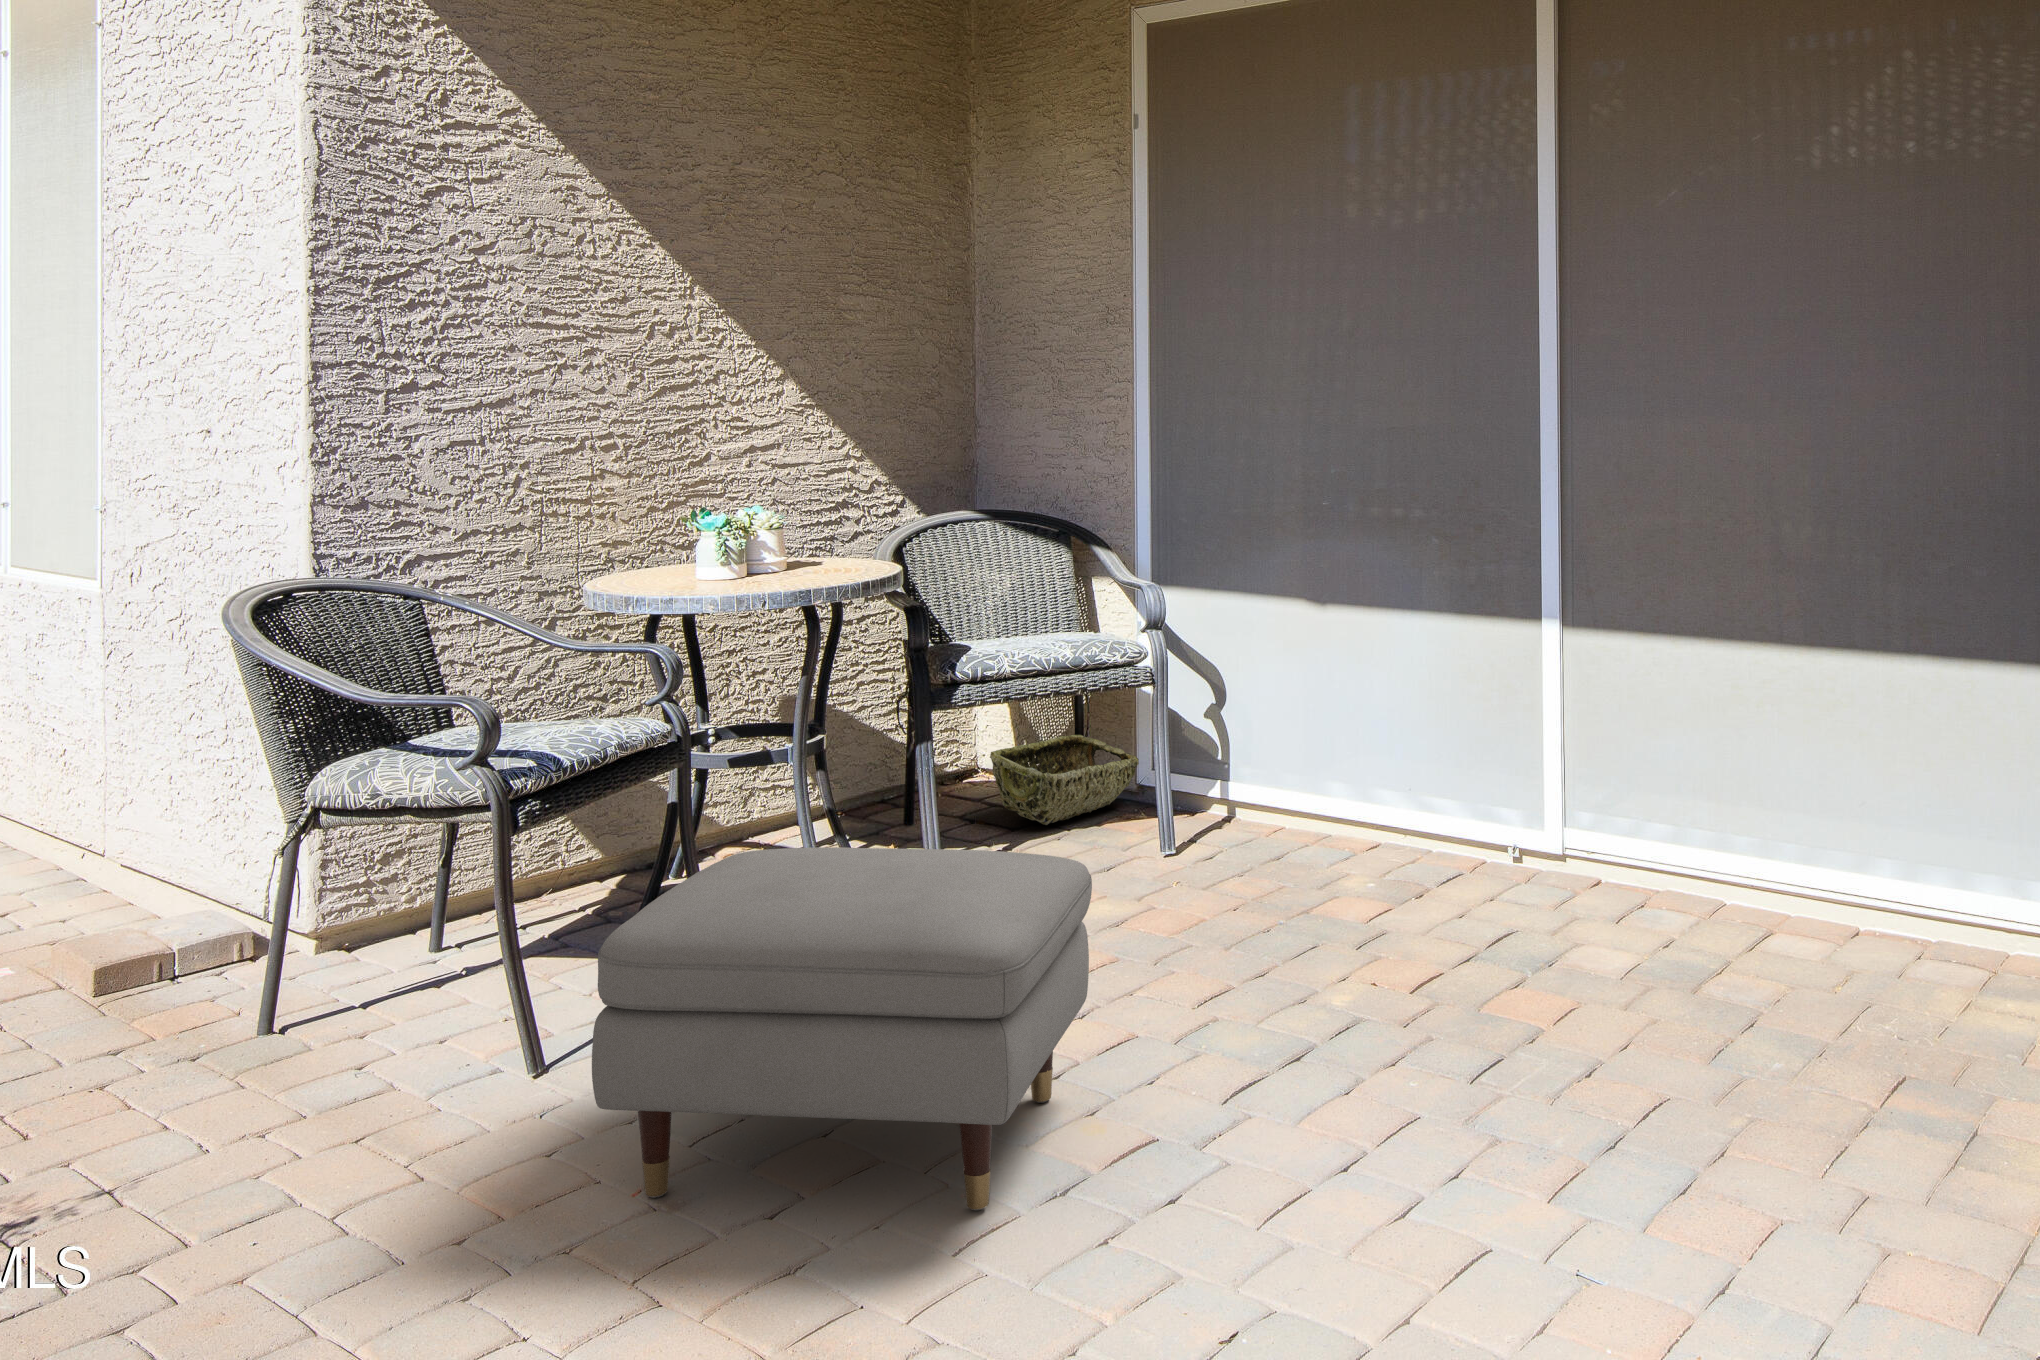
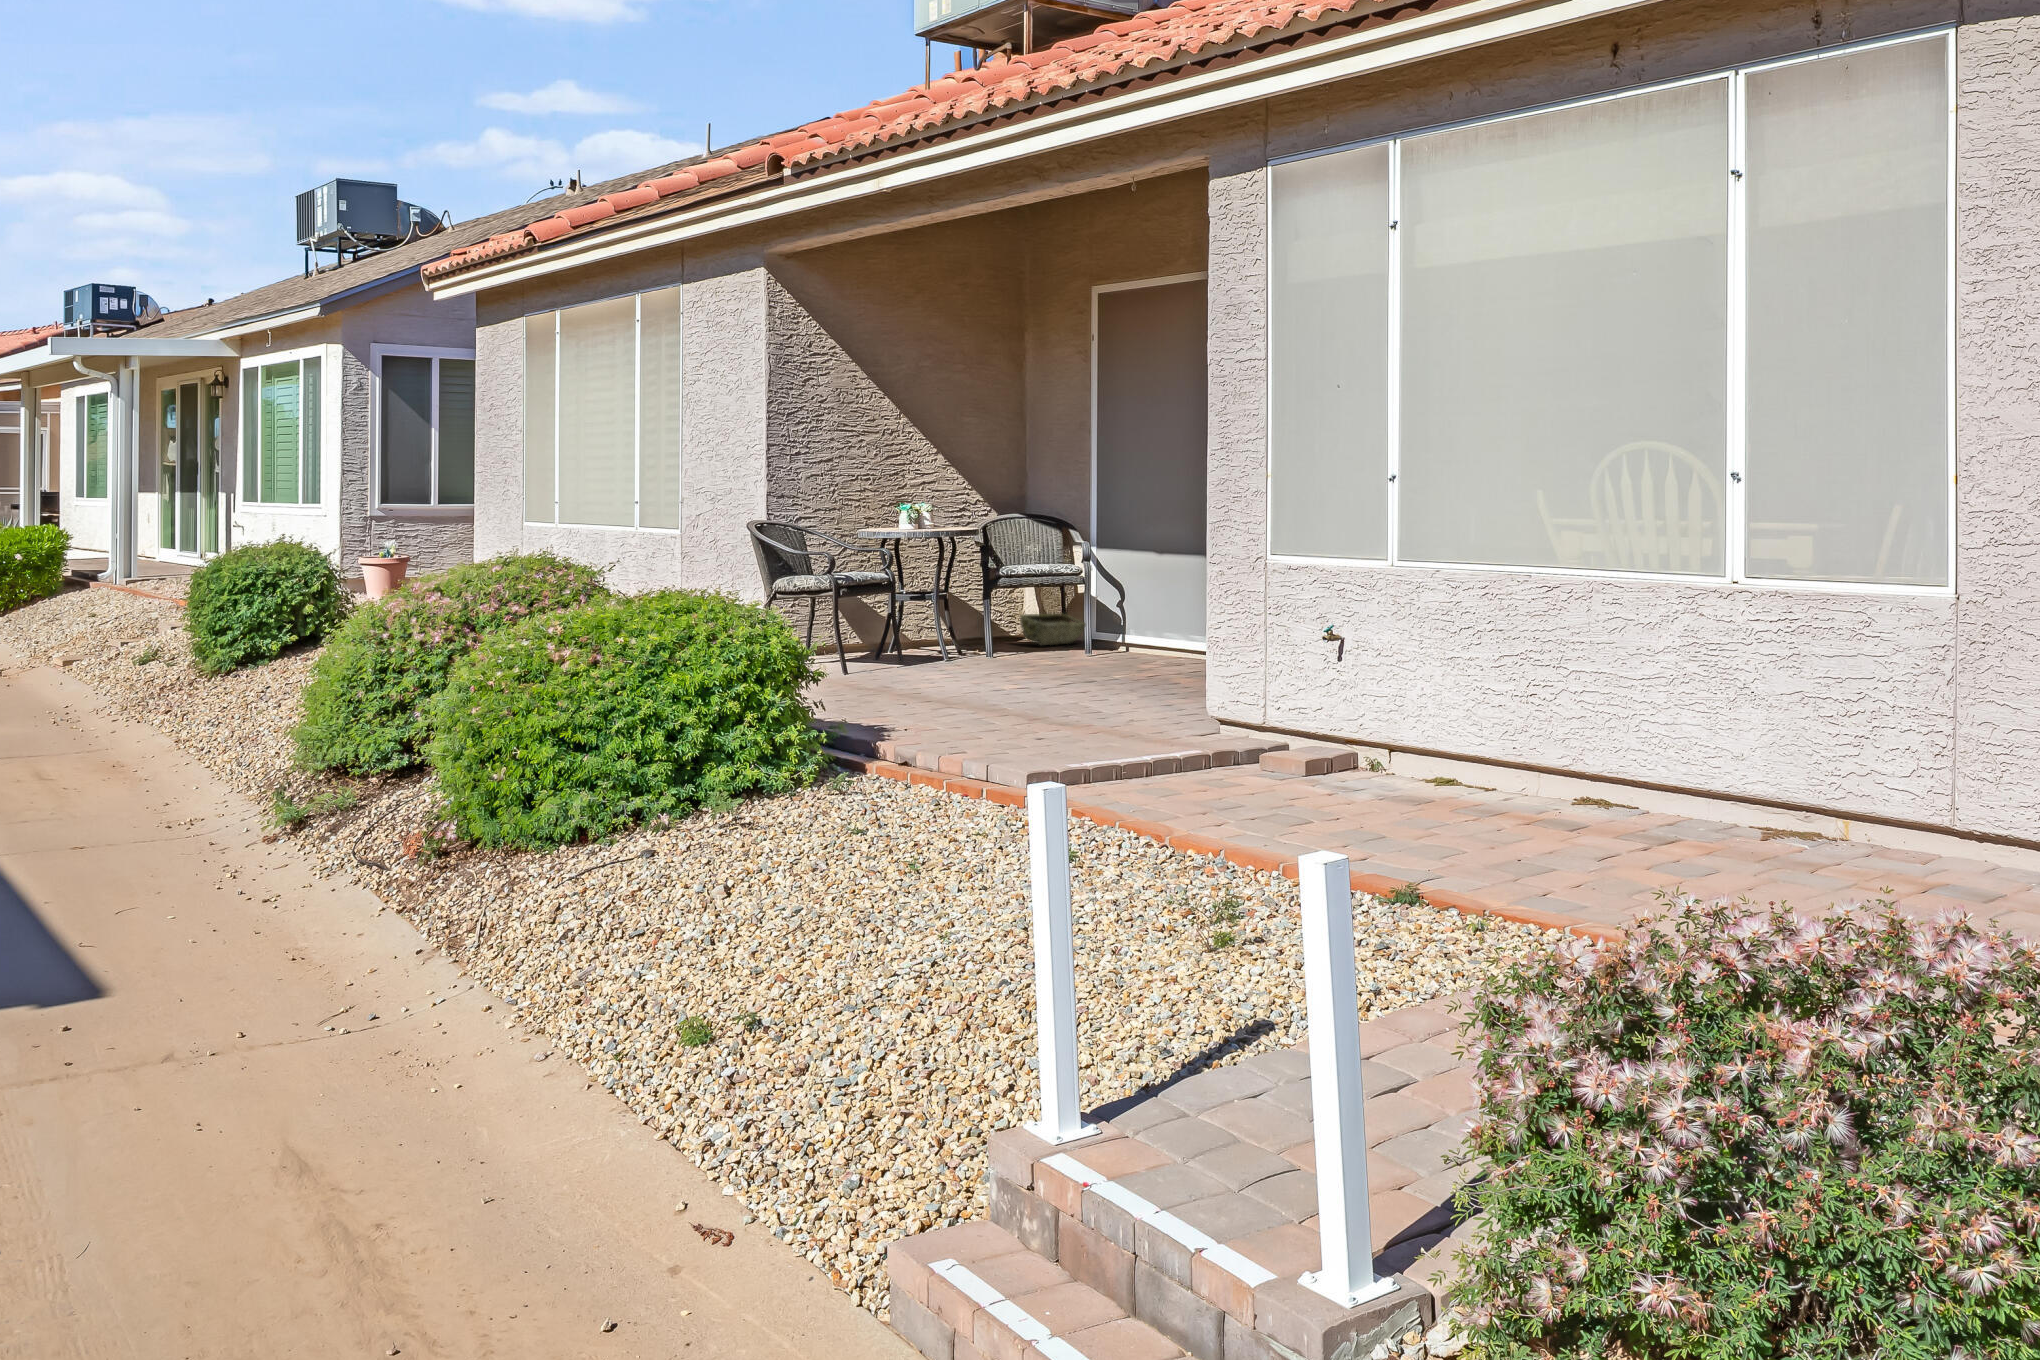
ottoman: present [592,847,1092,1210] -> none [860,606,1013,699]

